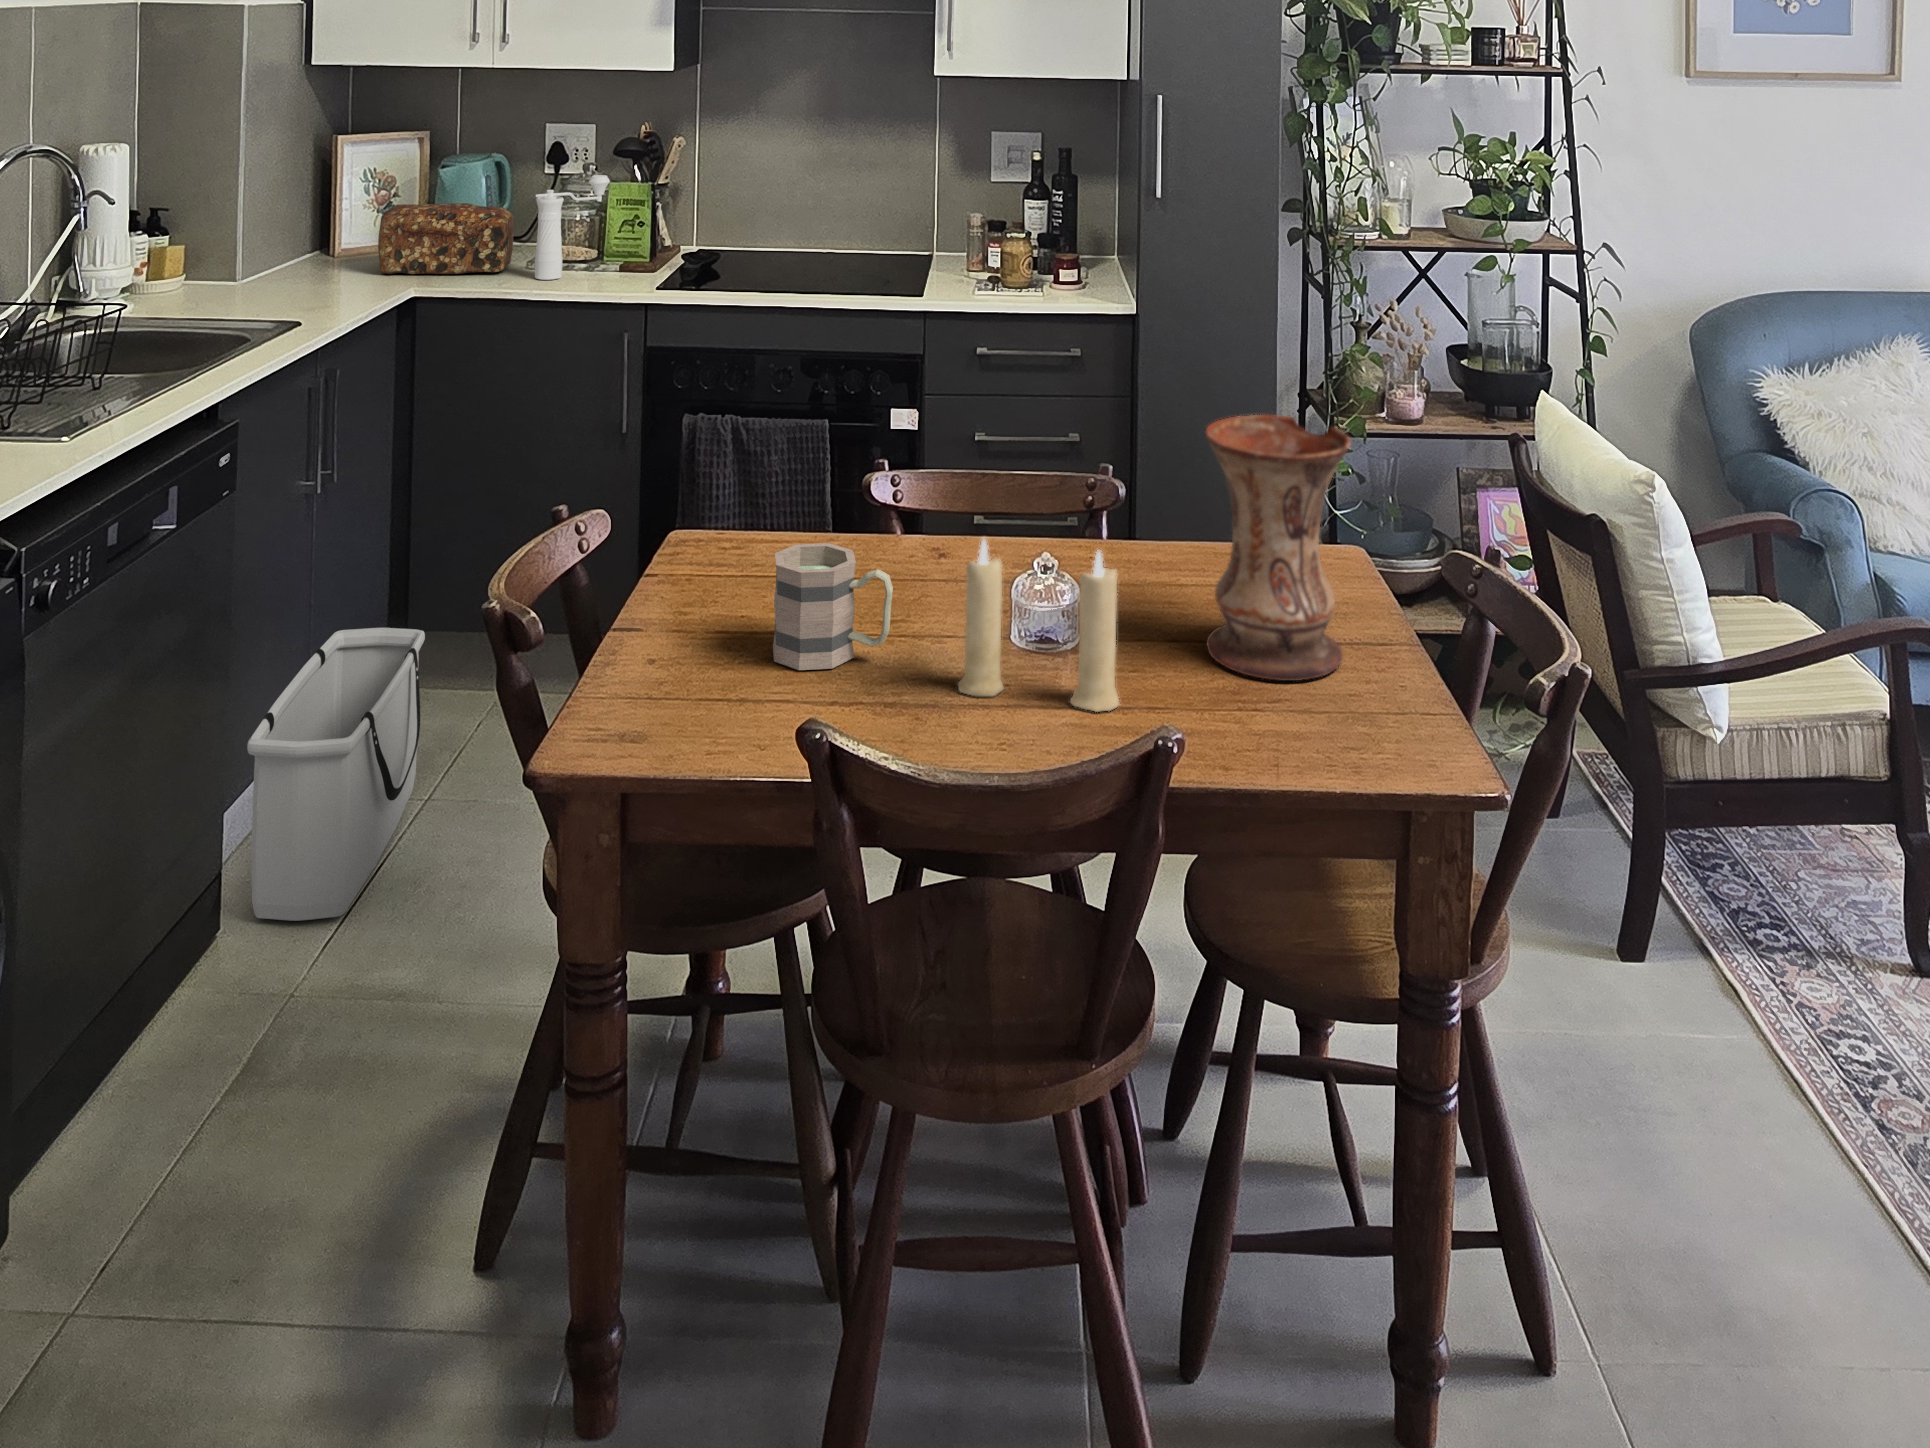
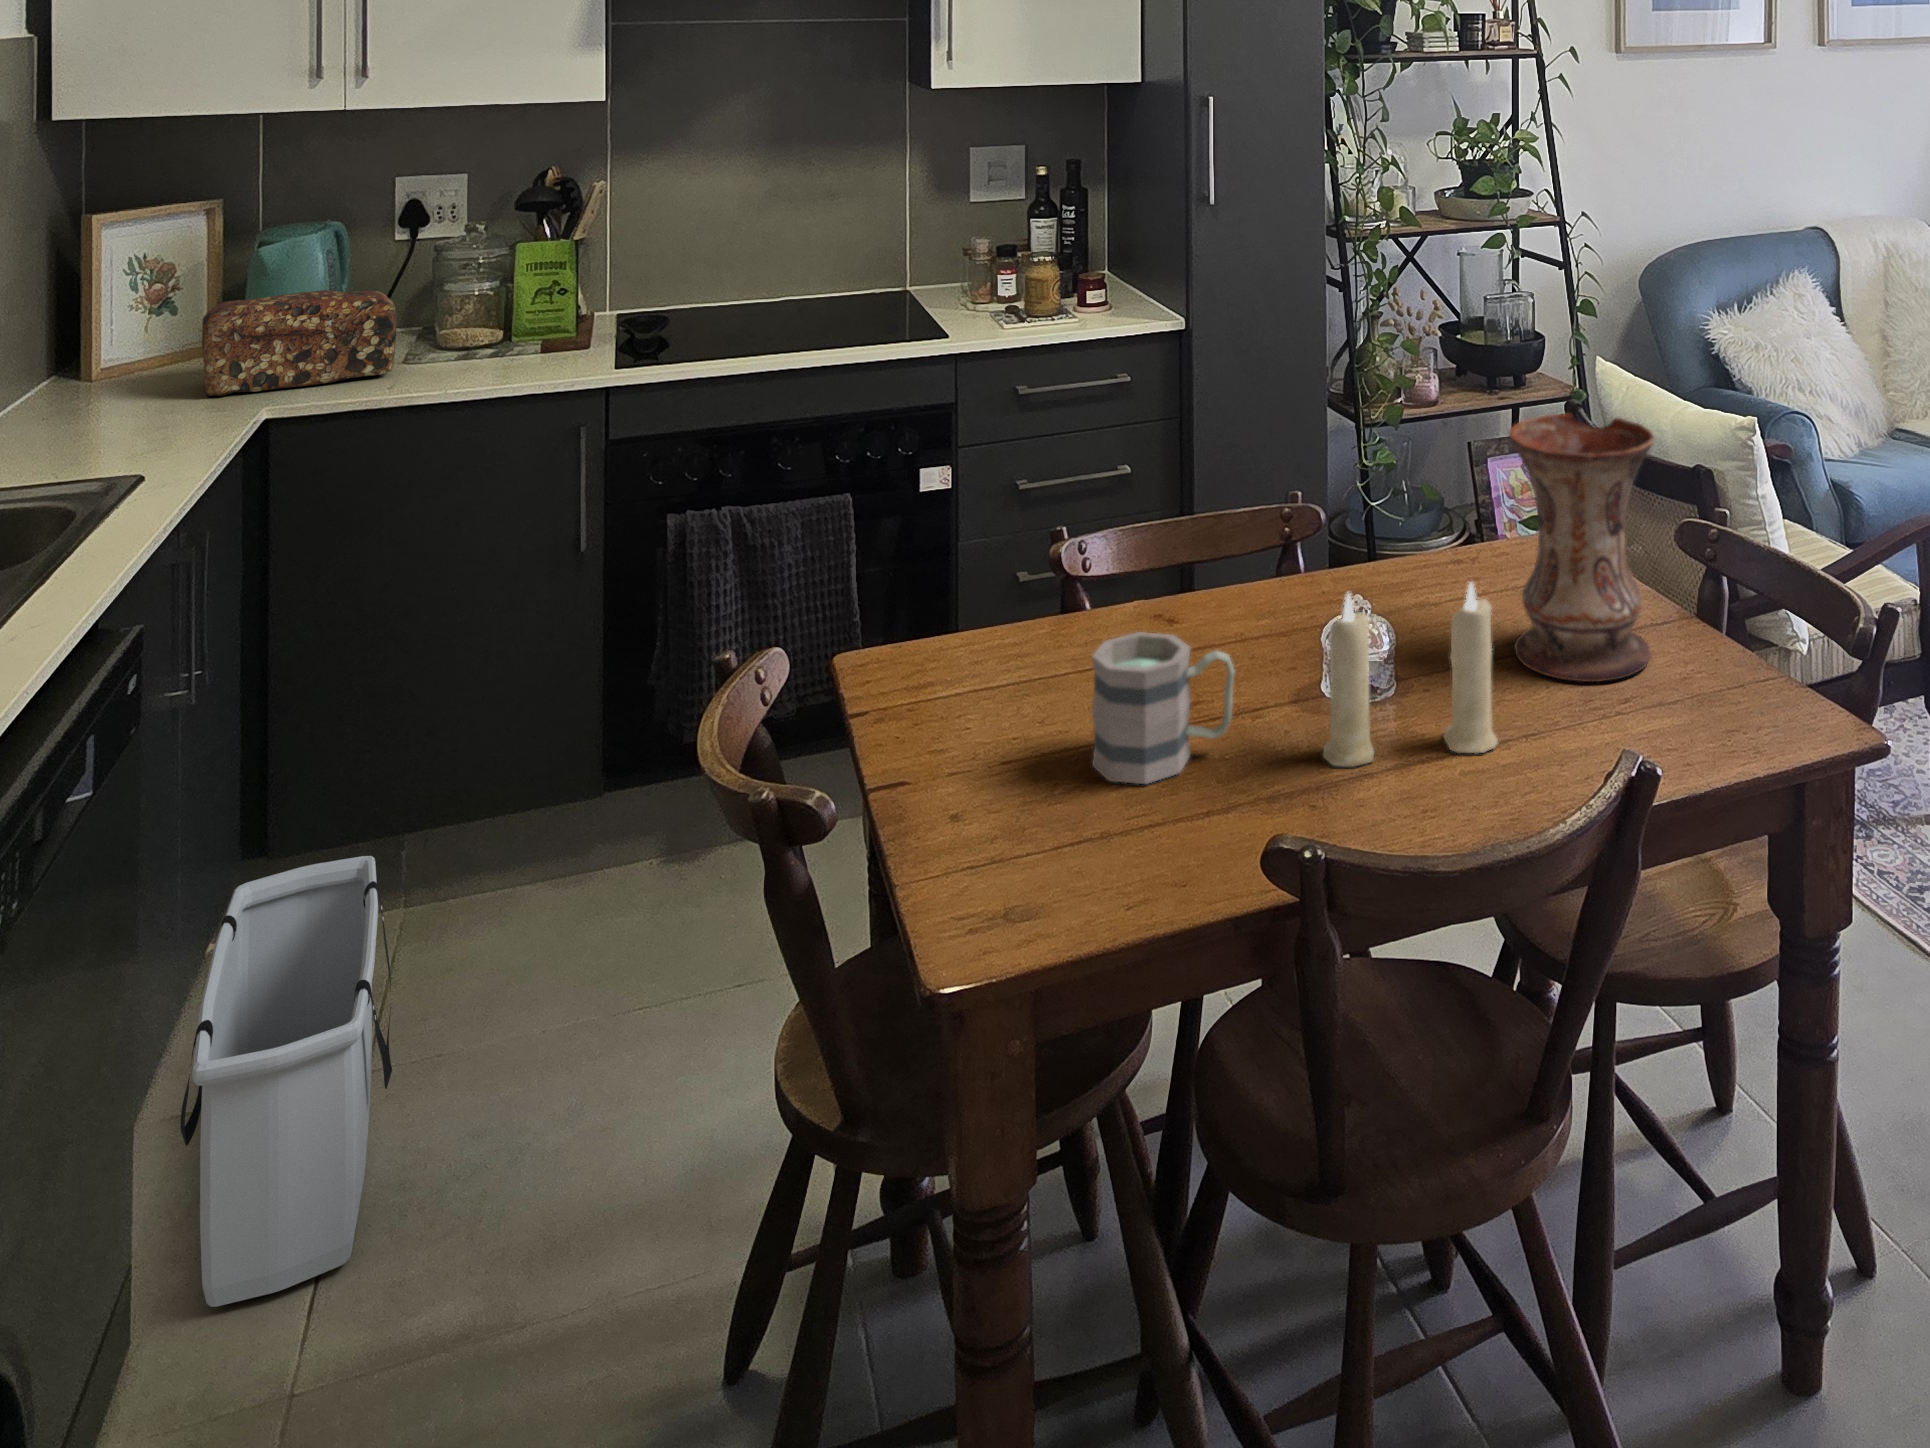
pepper mill: present [535,175,610,280] -> none [441,237,536,377]

